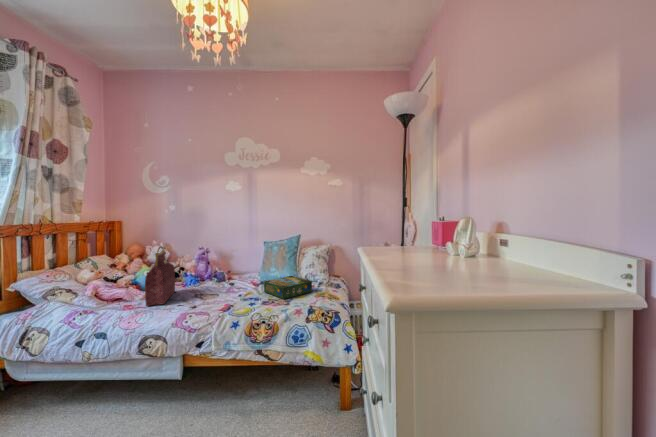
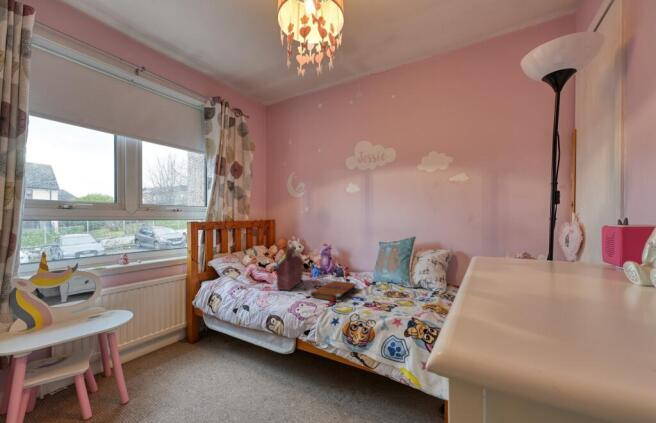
board game: present [264,276,312,299] -> none [372,280,421,305]
book: none [196,285,247,307] -> present [311,281,358,302]

